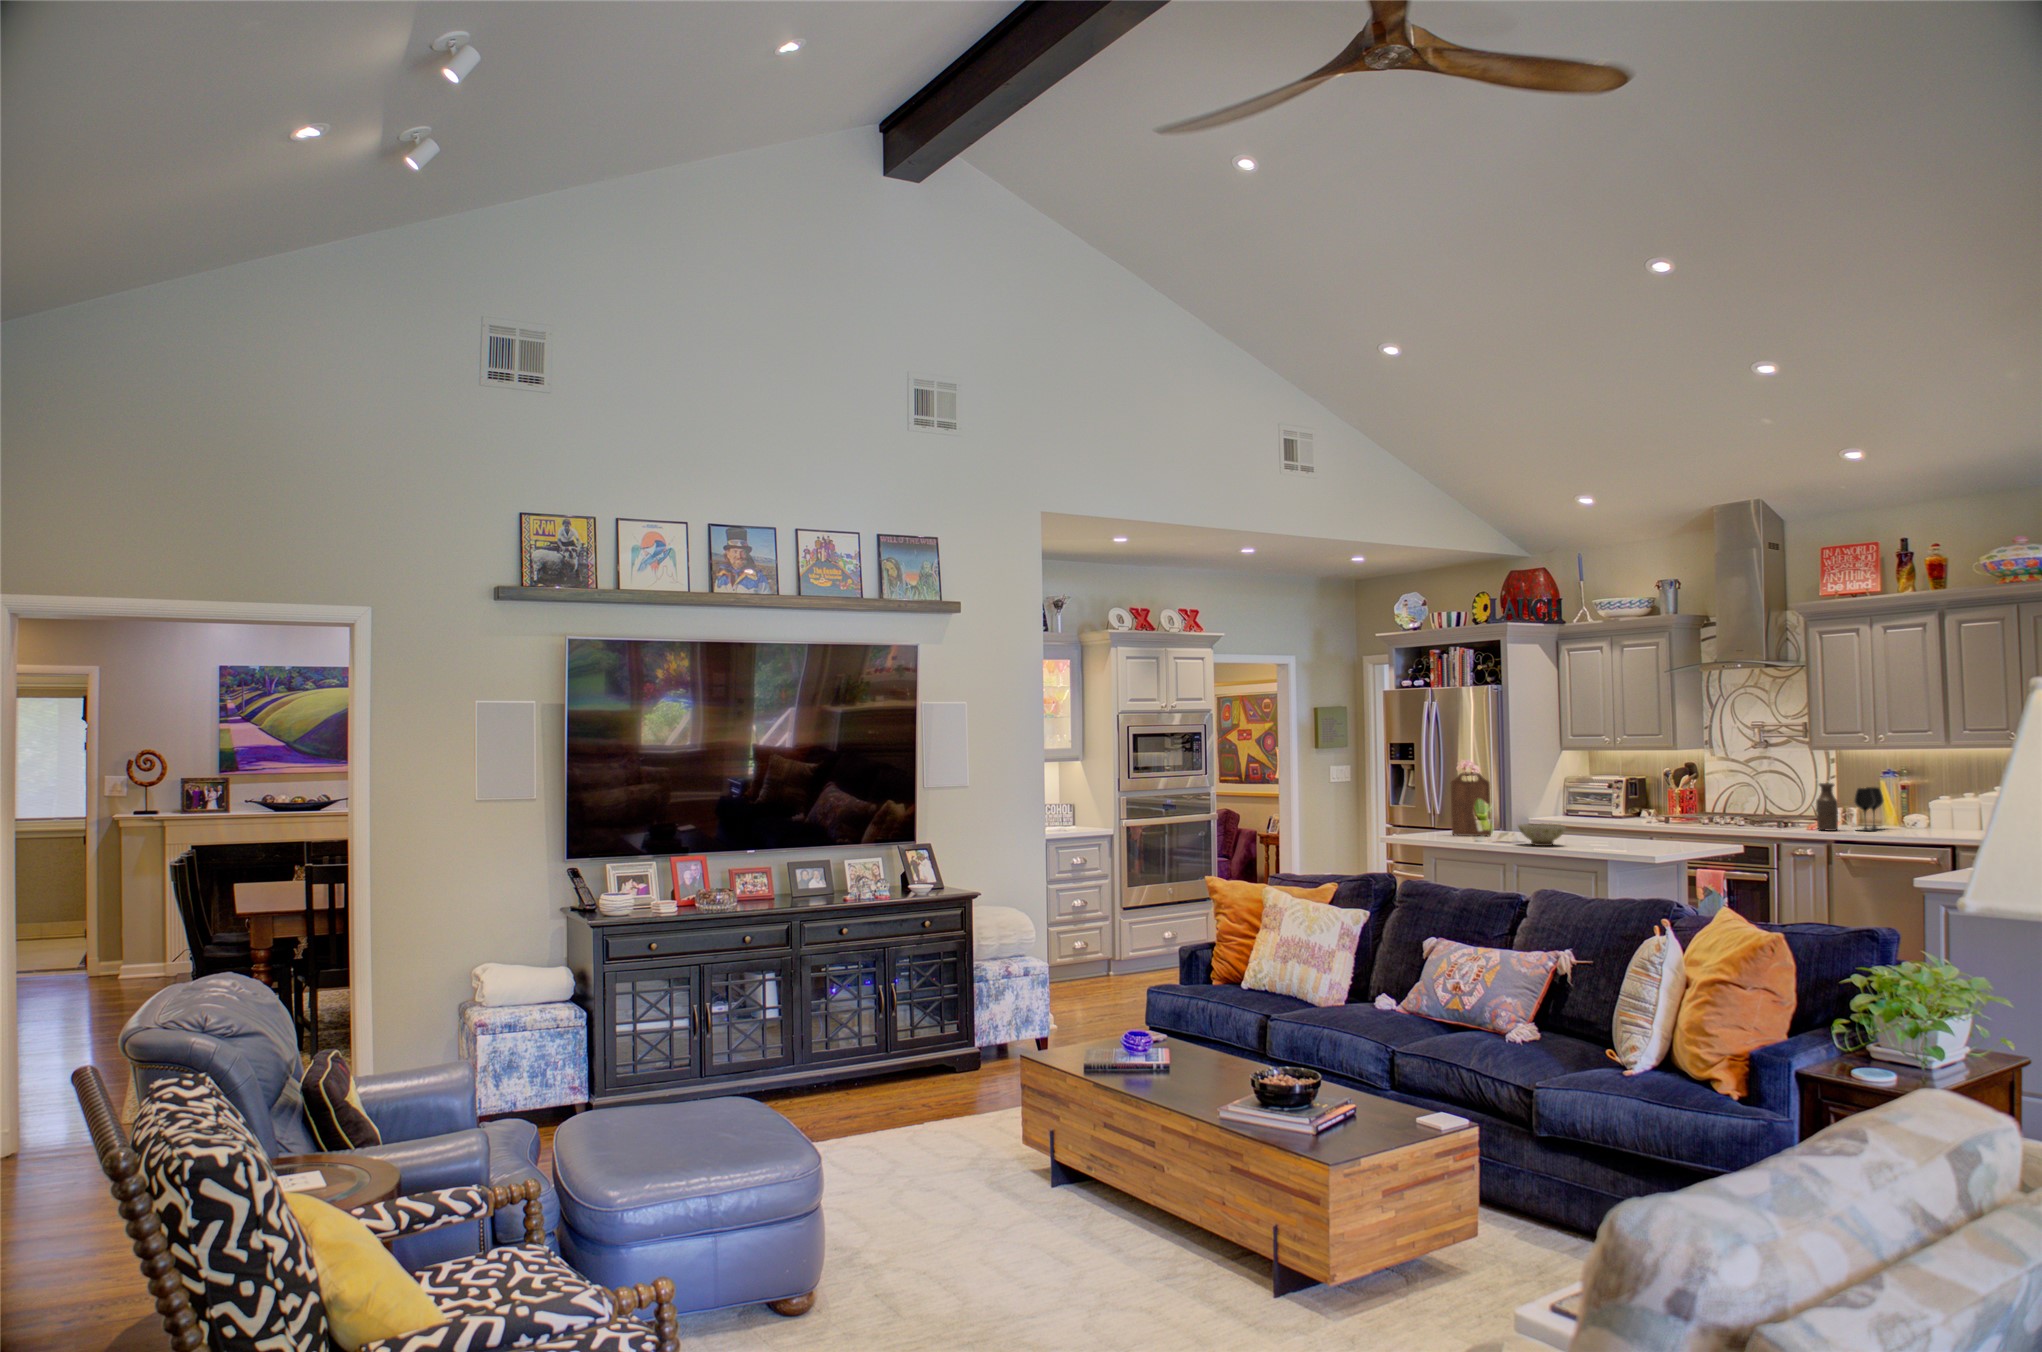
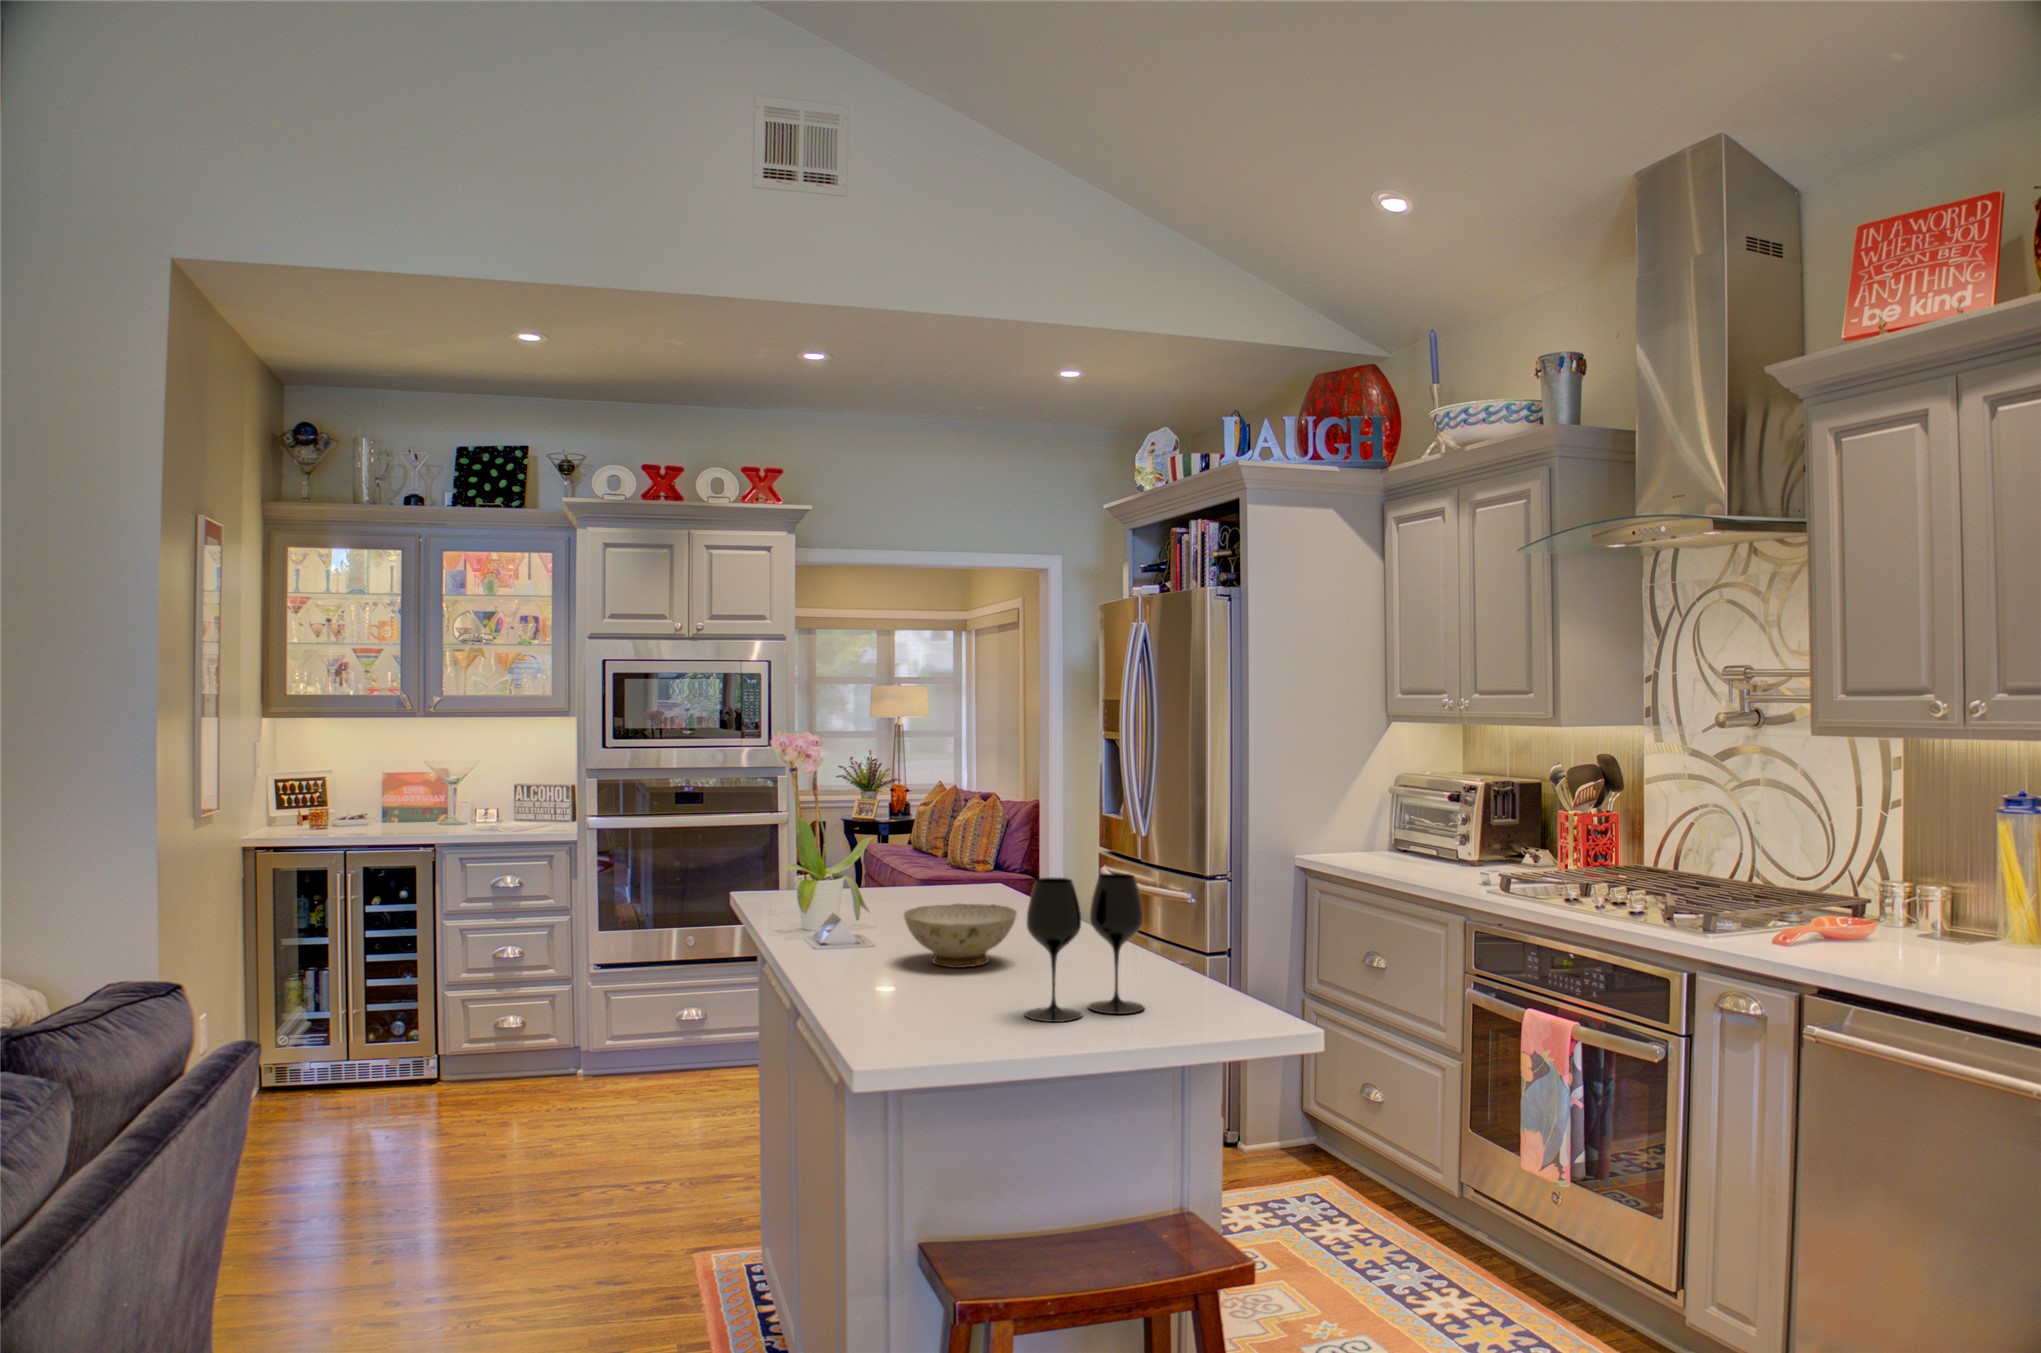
cutting board: present [1451,772,1491,836] -> none [928,768,1001,916]
bottle: present [1816,783,1838,831] -> none [1784,823,1839,953]
wine glass: present [1854,787,1885,831] -> present [1025,873,1144,1022]

